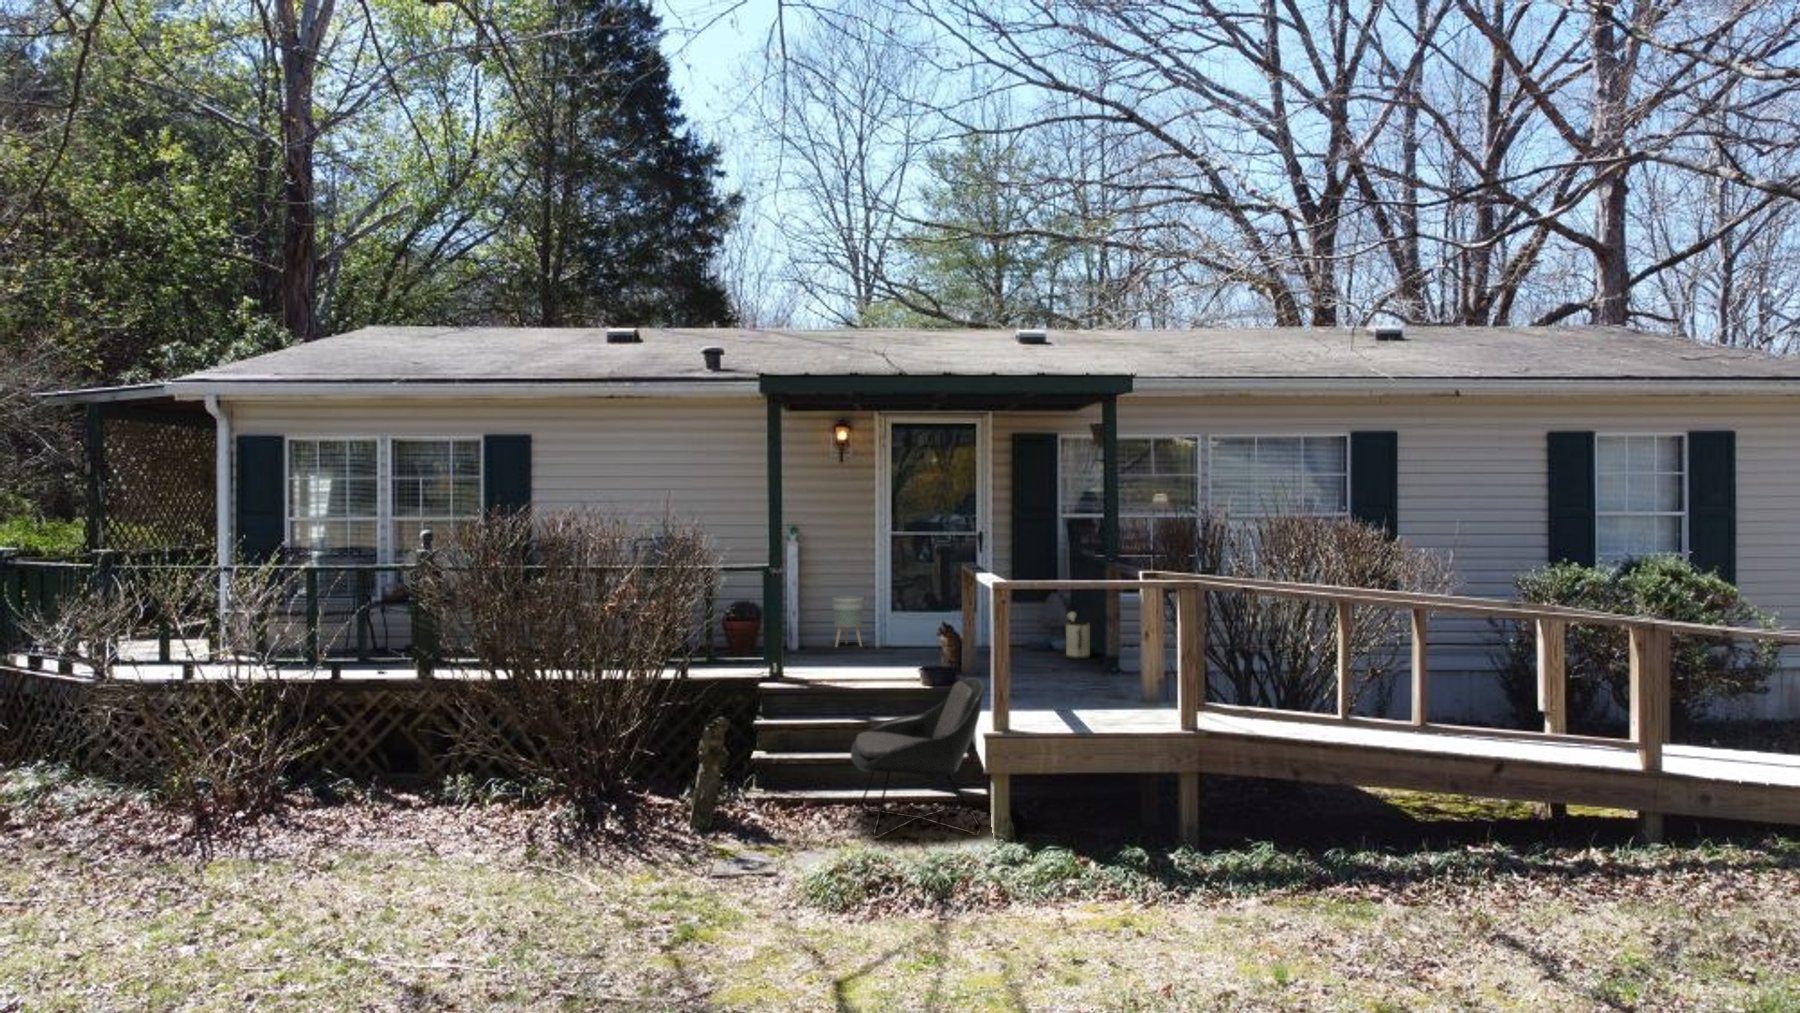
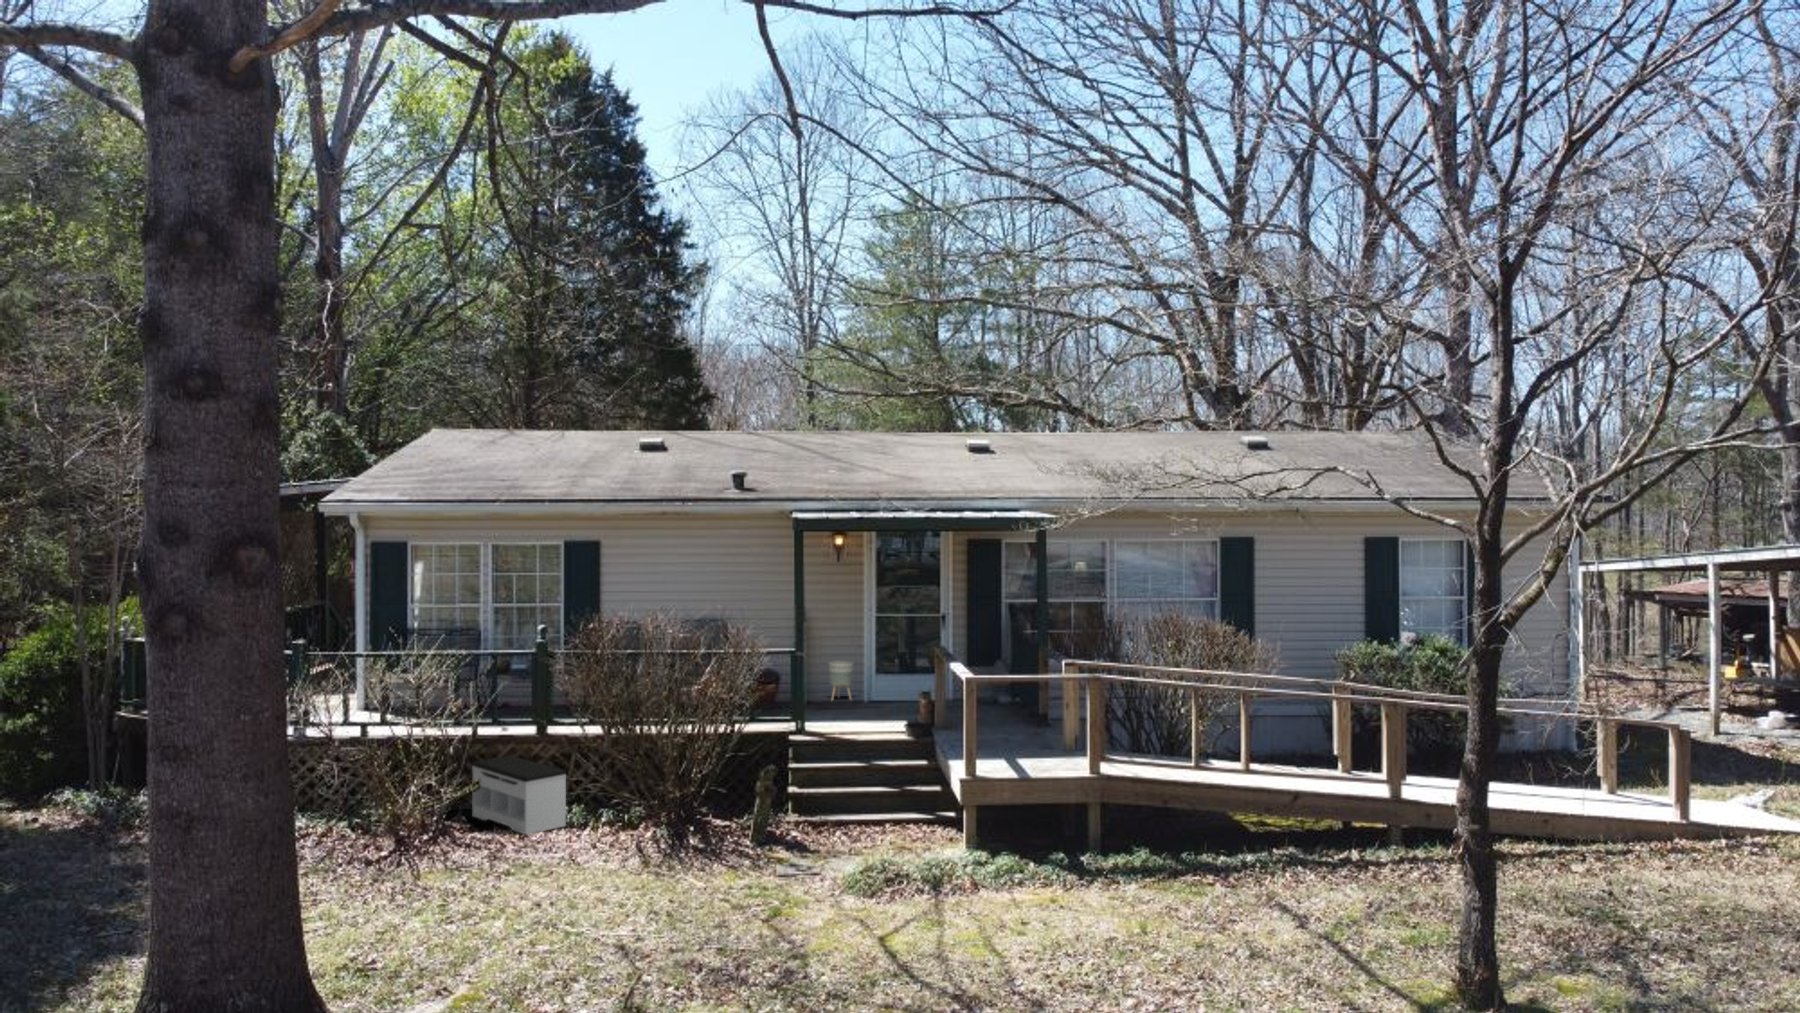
watering can: present [1066,611,1090,659] -> none [1006,673,1025,711]
lounge chair: present [851,678,984,840] -> none [861,735,956,850]
bench: none [329,708,446,814] -> present [472,755,566,834]

